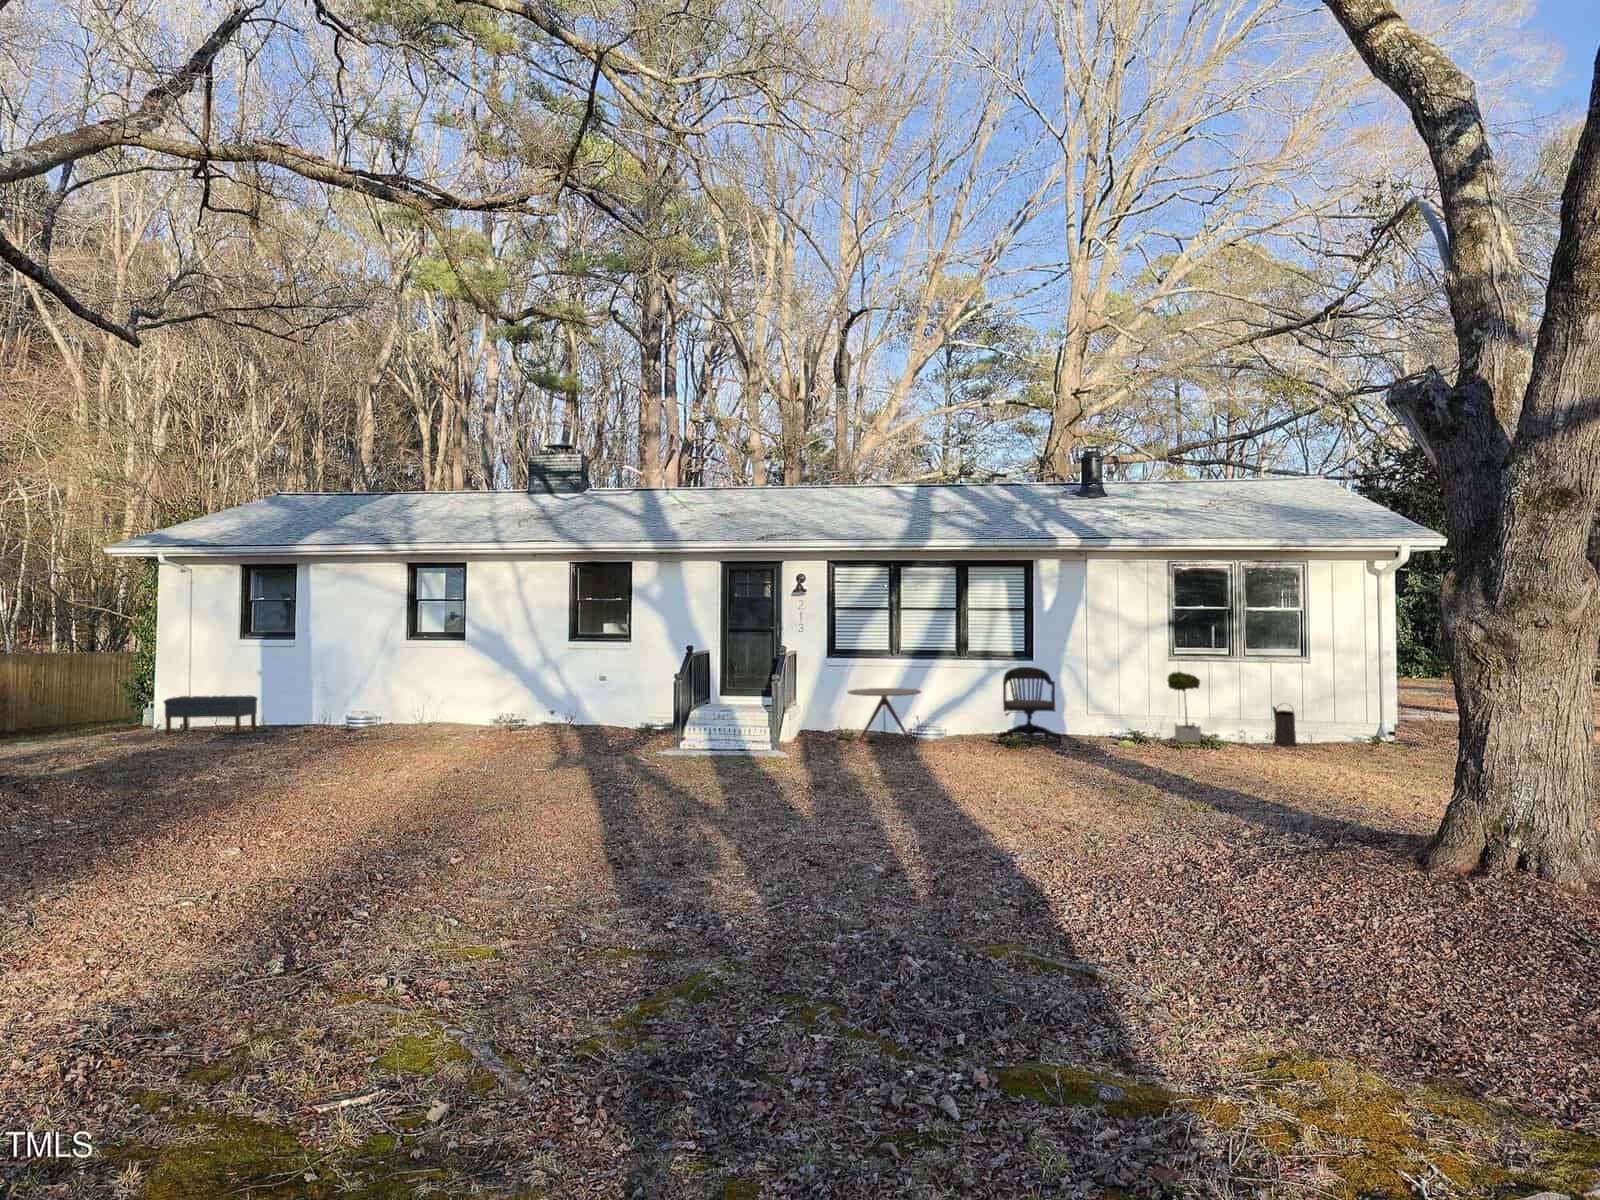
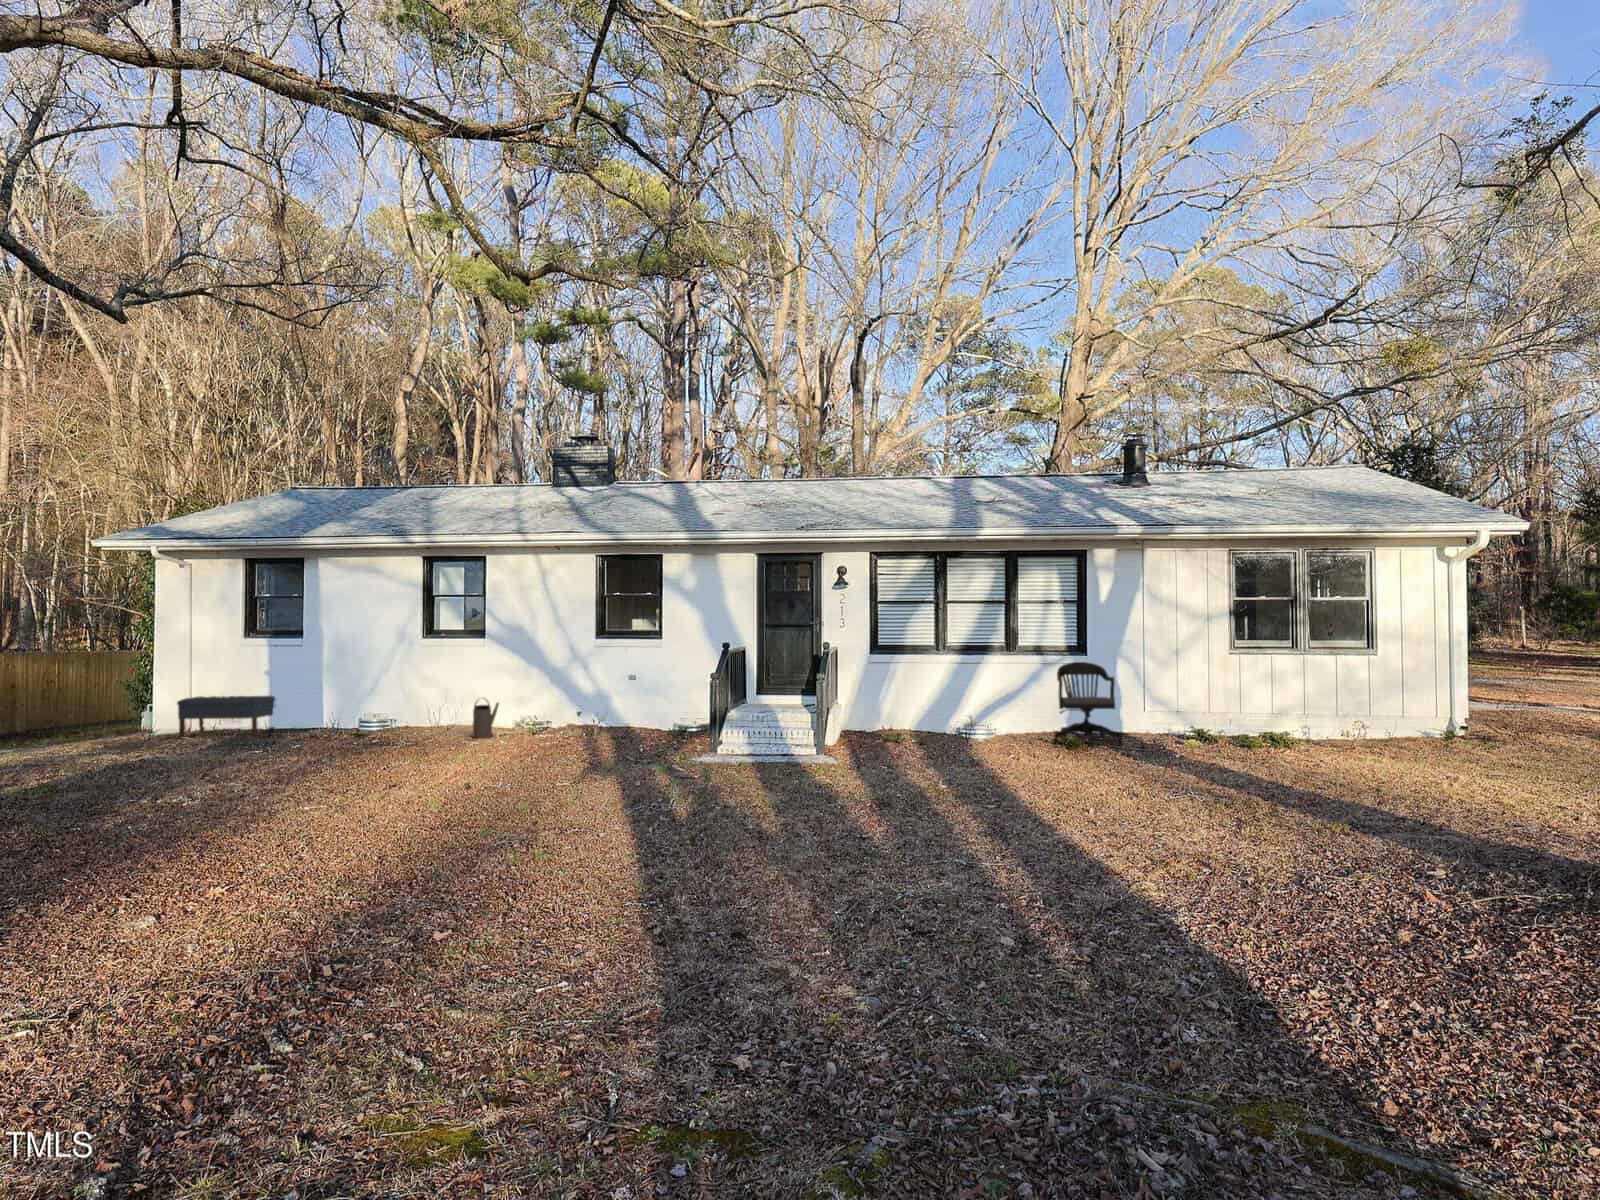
potted tree: present [1168,672,1201,742] -> none [1230,665,1268,741]
round table: present [848,688,921,741] -> none [893,685,972,746]
watering can: present [1273,707,1297,746] -> present [472,699,499,738]

